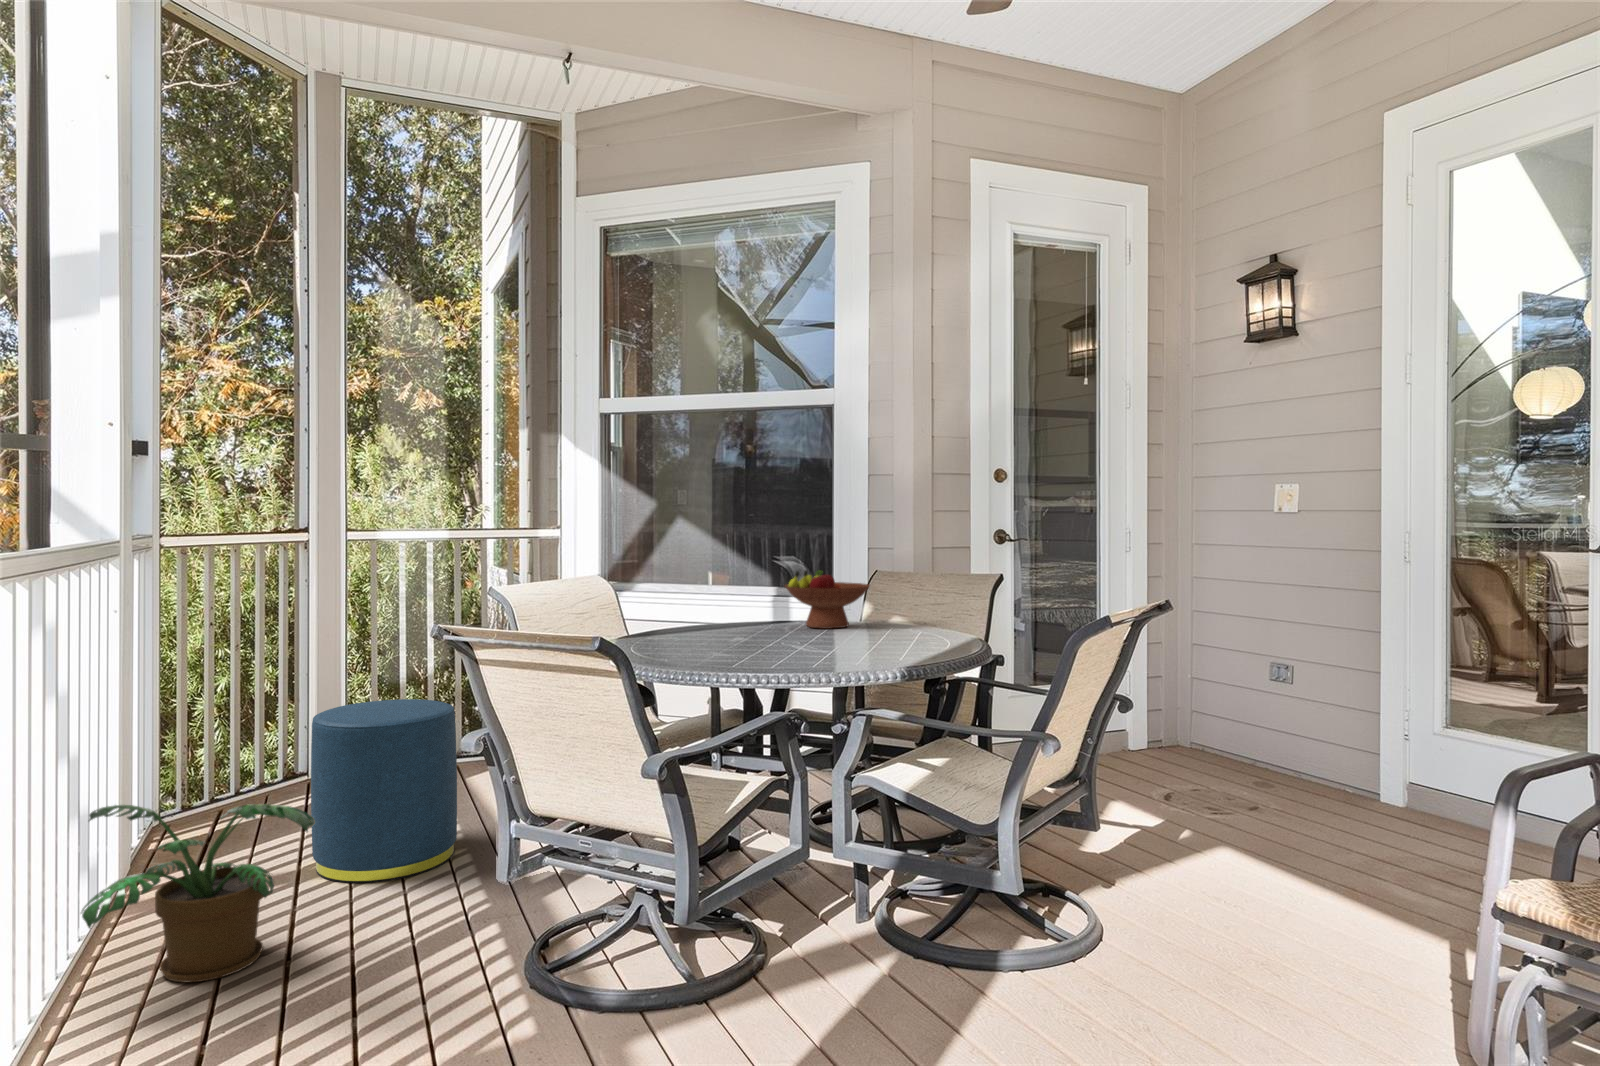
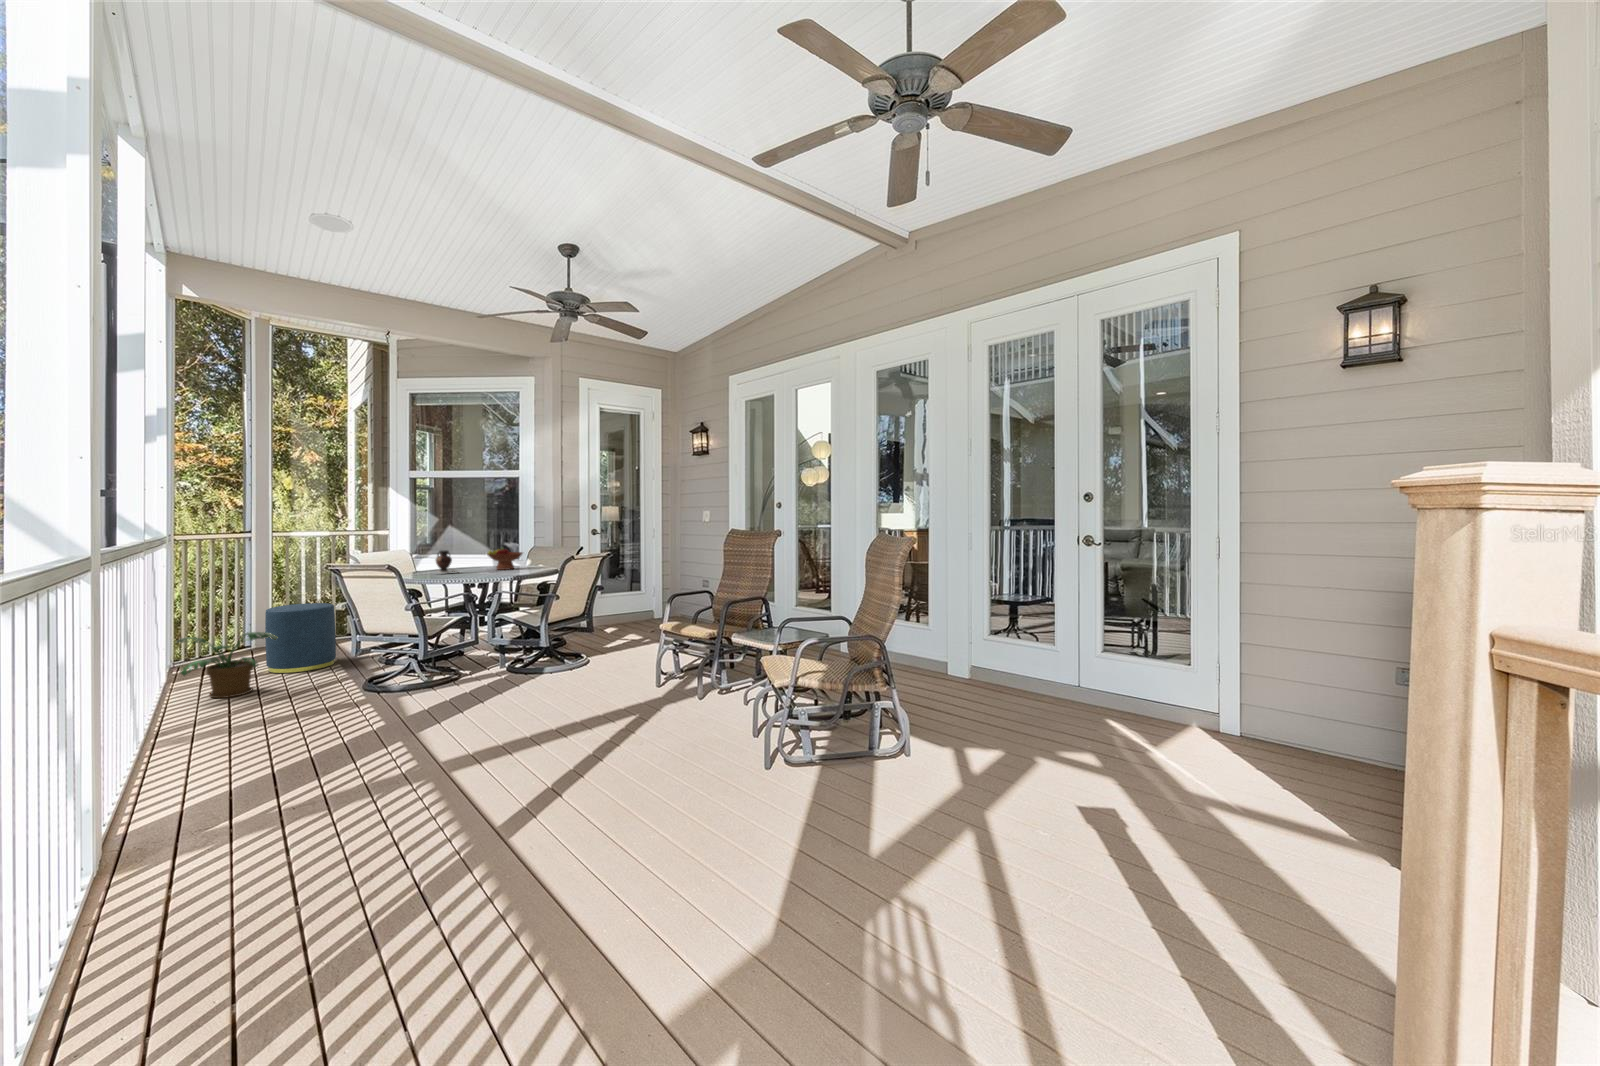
vase: none [662,576,736,637] -> present [436,550,456,573]

